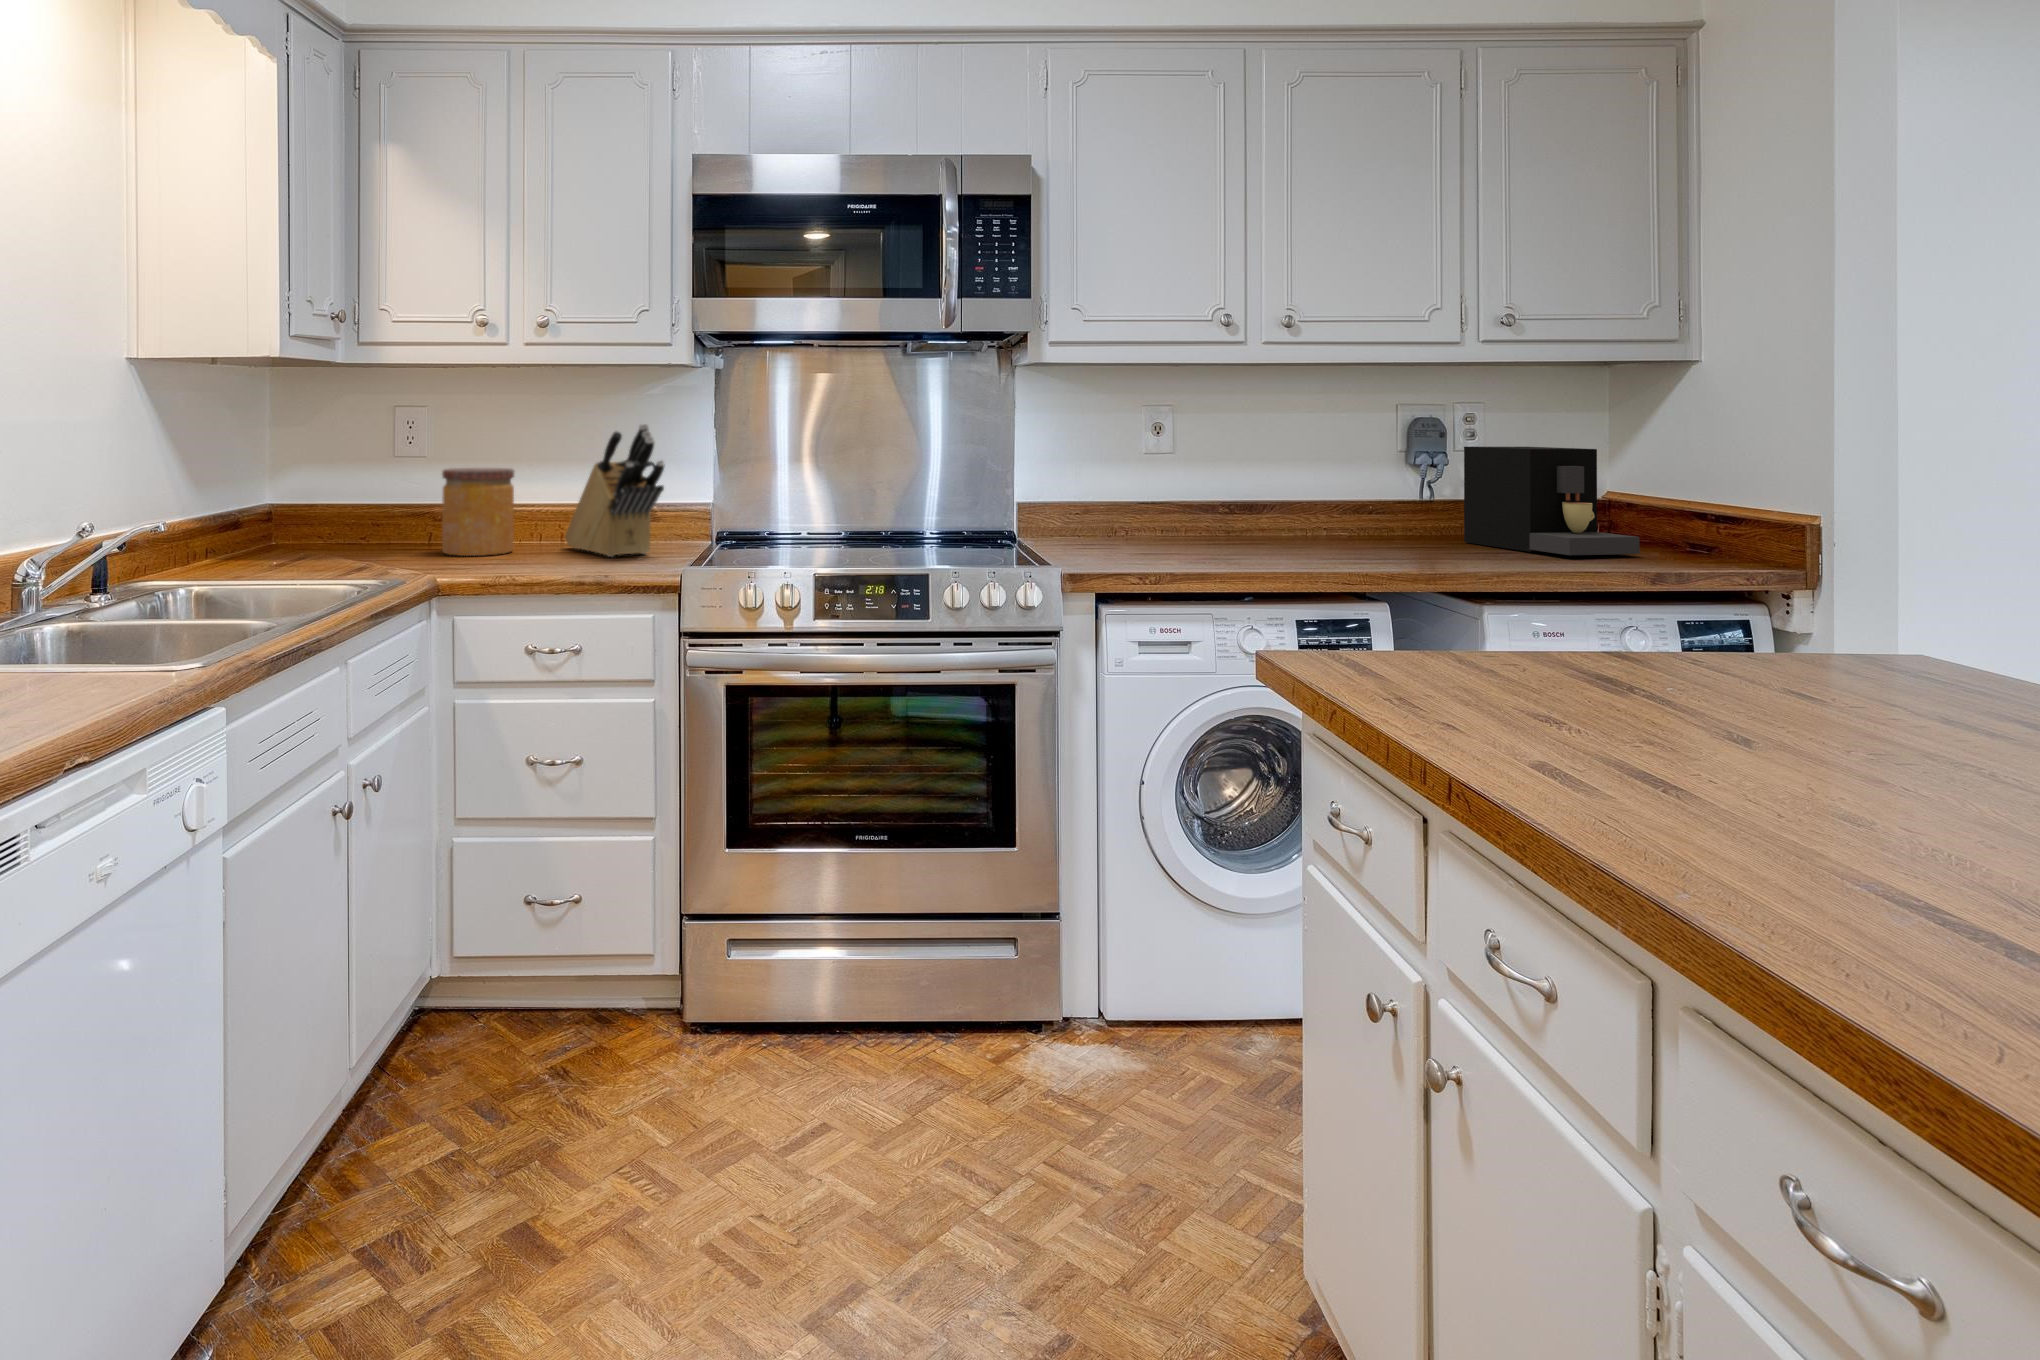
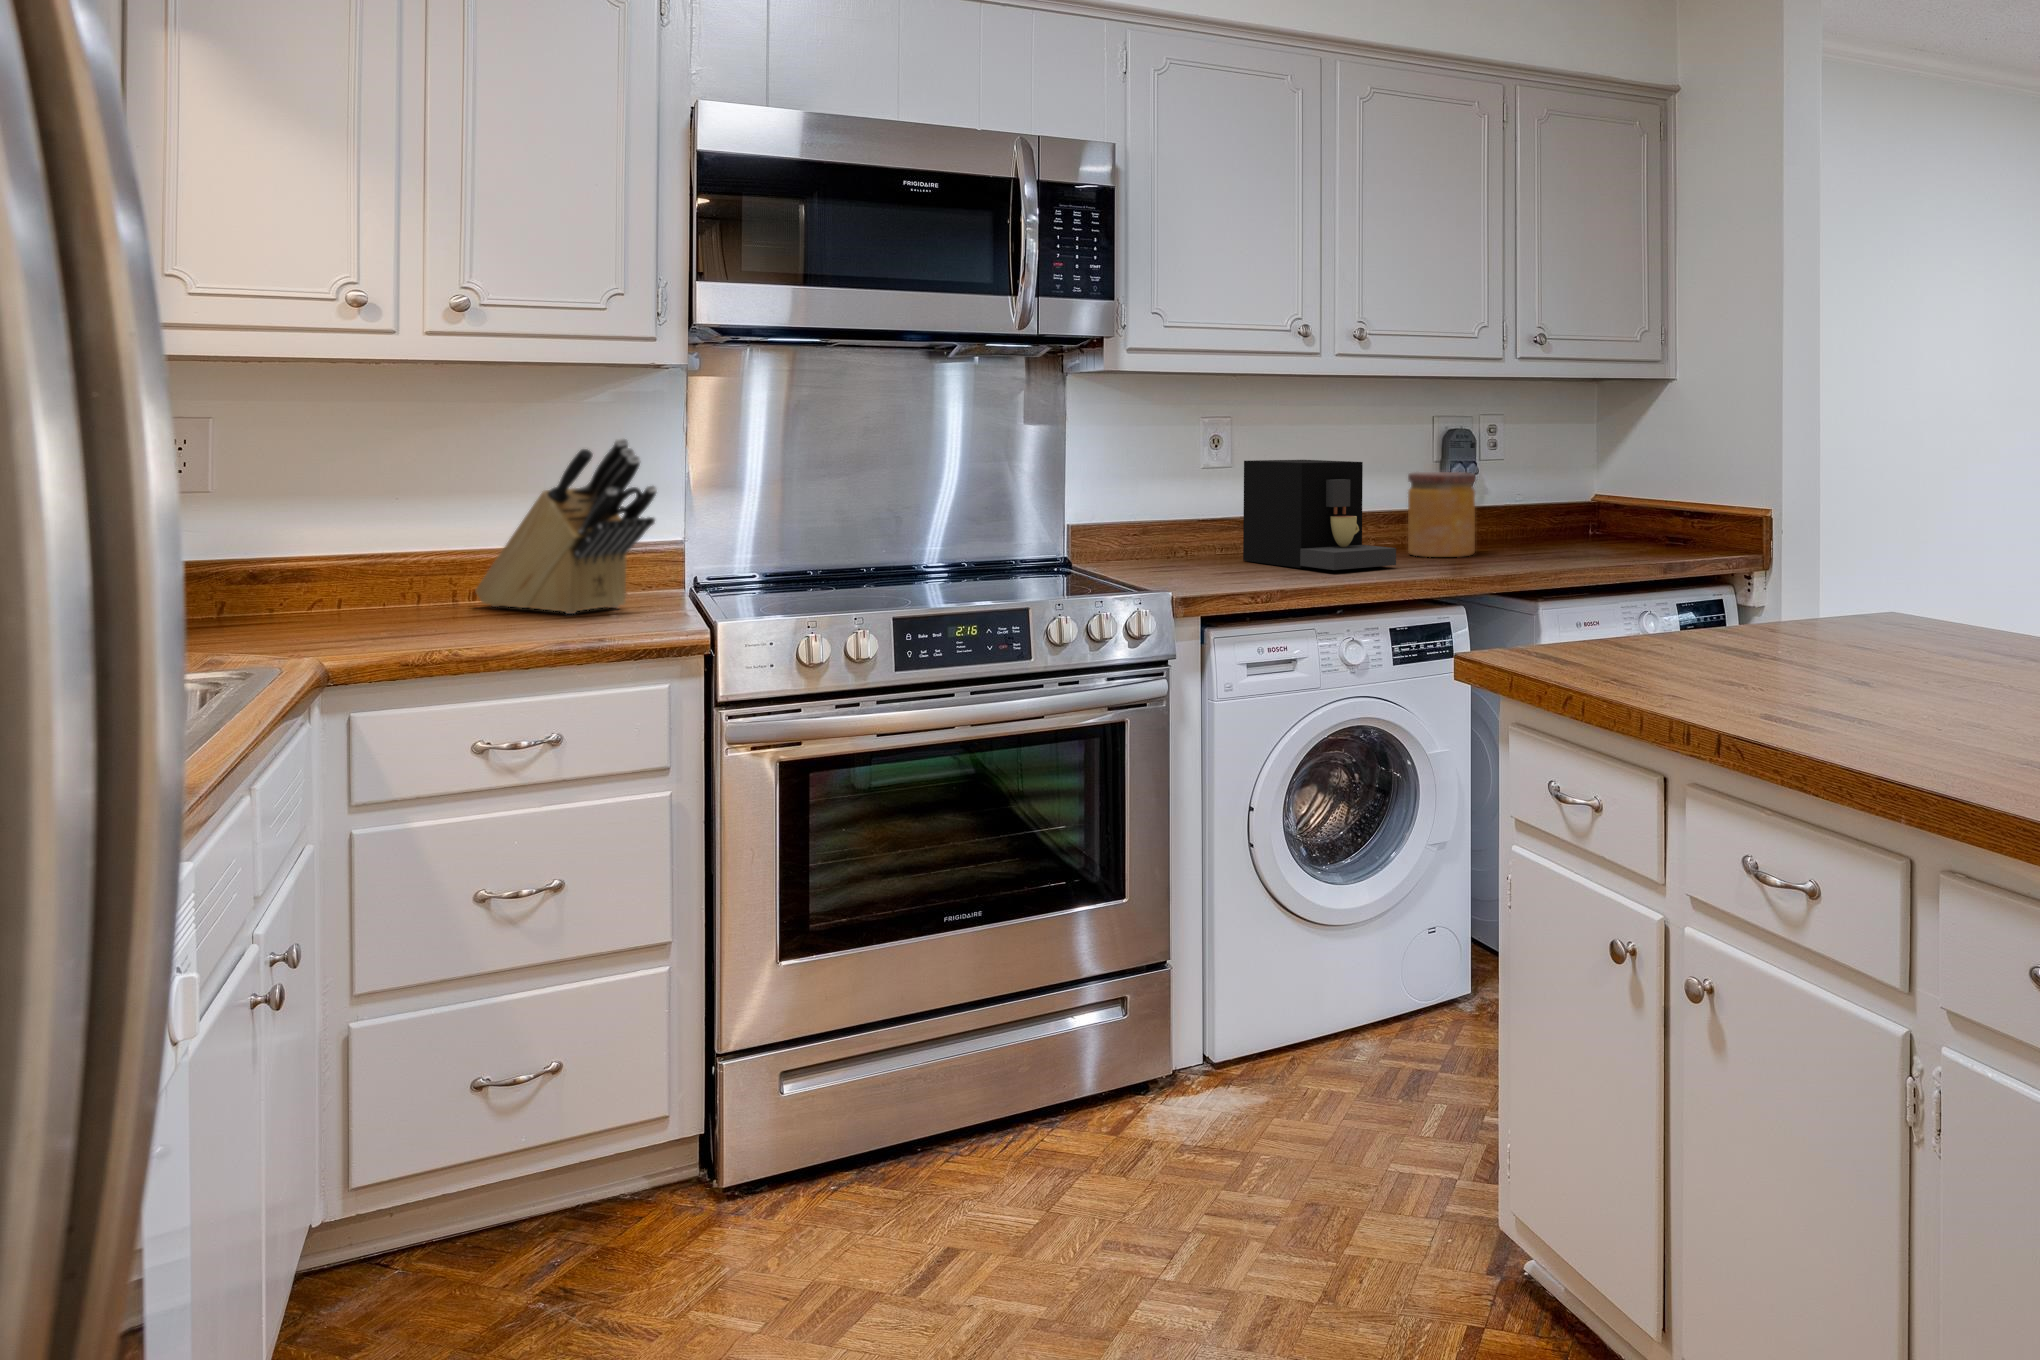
coffee maker: present [1464,447,1640,555] -> present [1243,460,1396,570]
jar: present [442,468,514,556] -> present [1408,472,1476,557]

